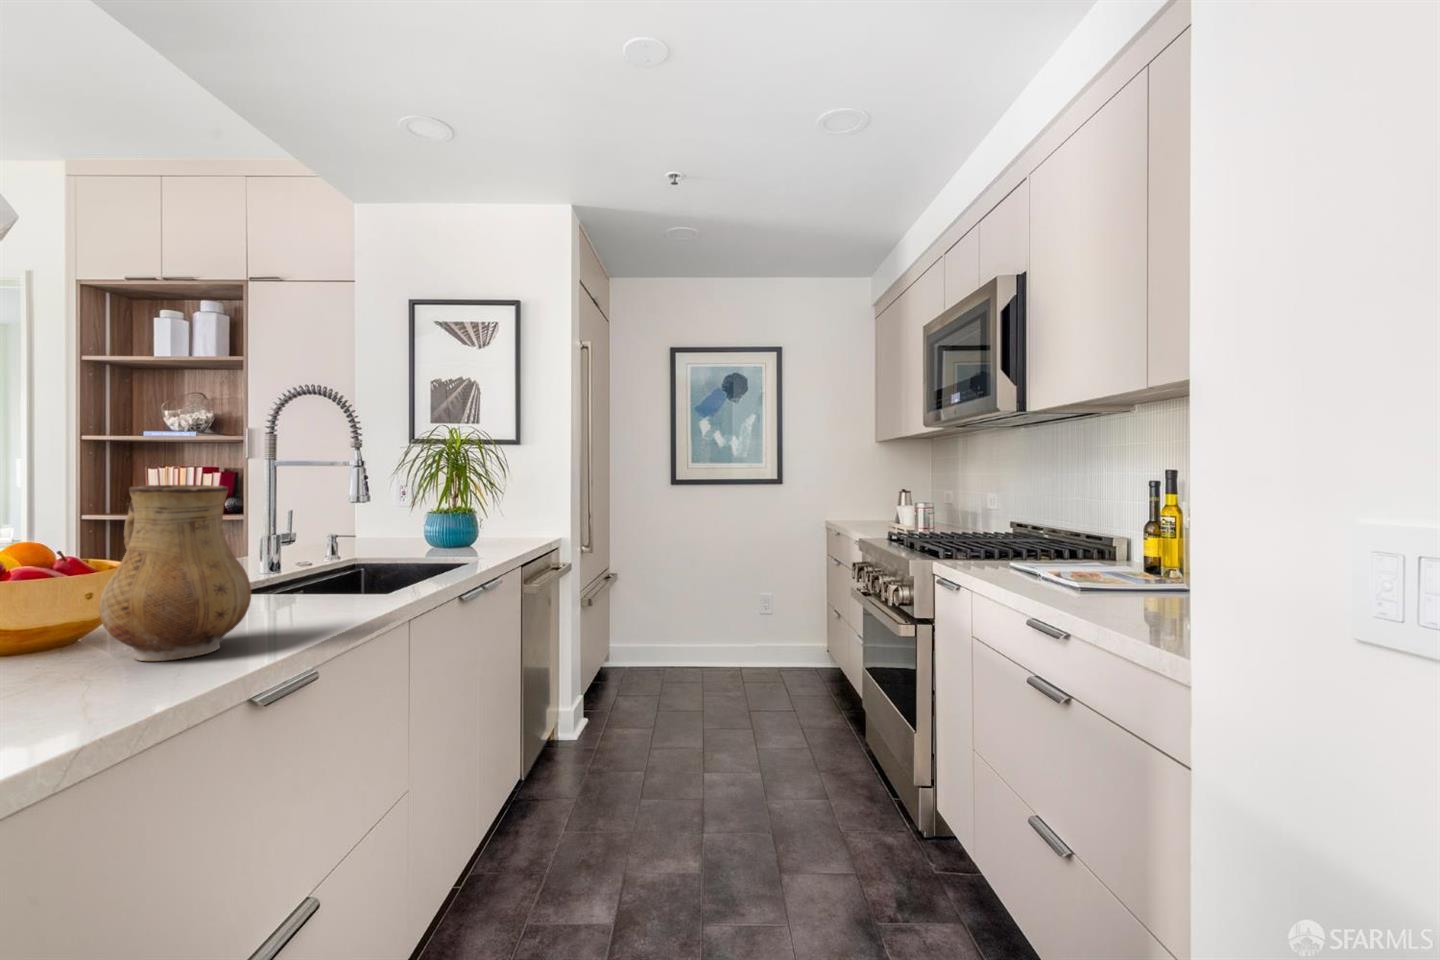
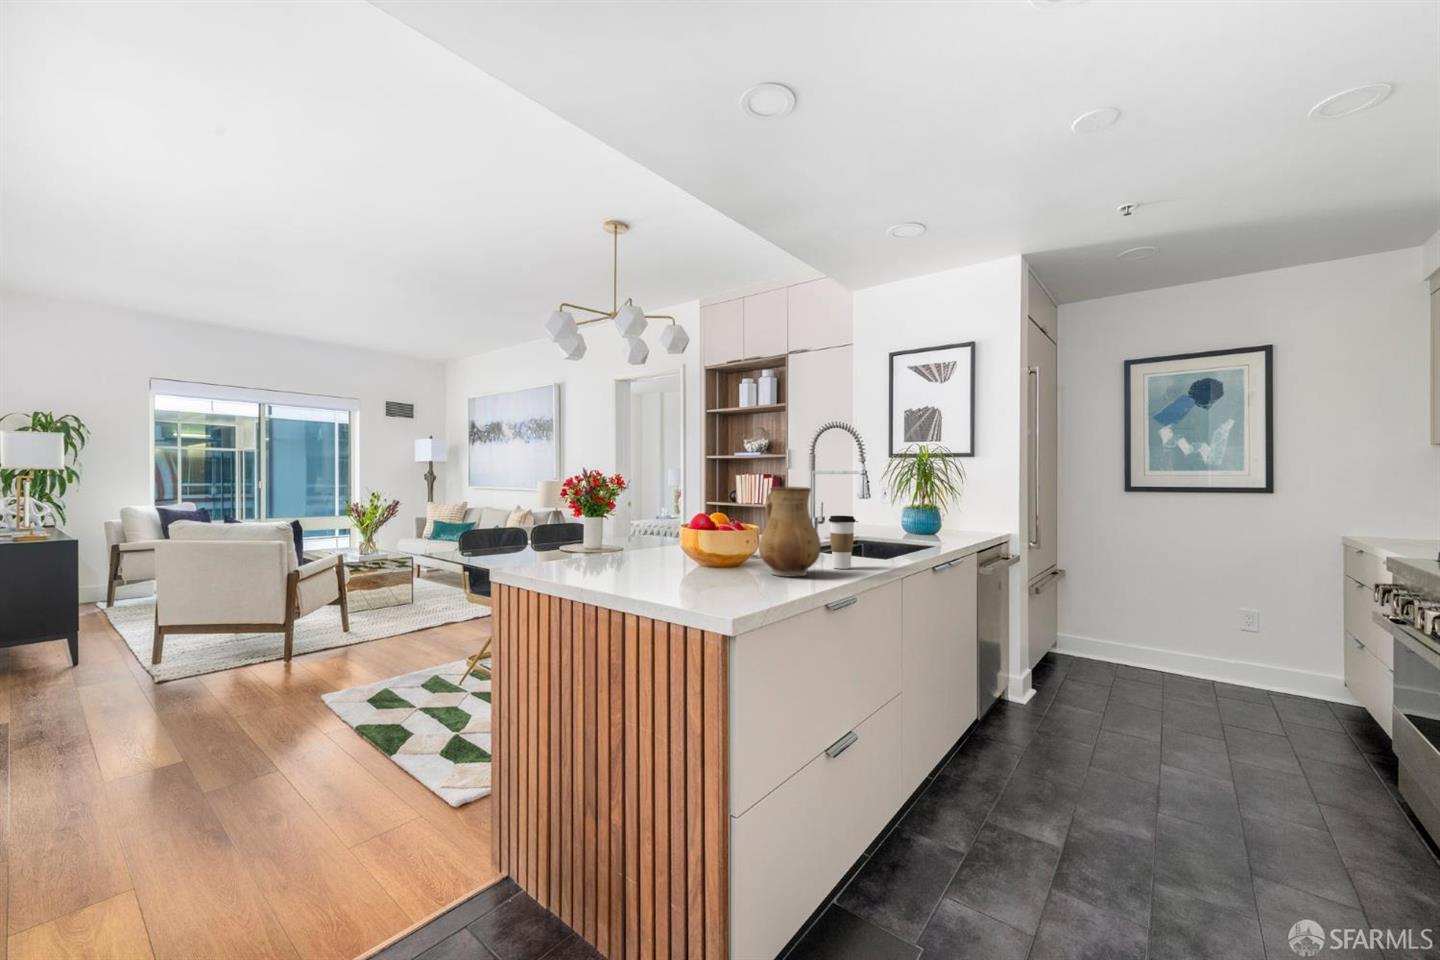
coffee cup: none [277,533,329,624] -> present [829,516,856,569]

